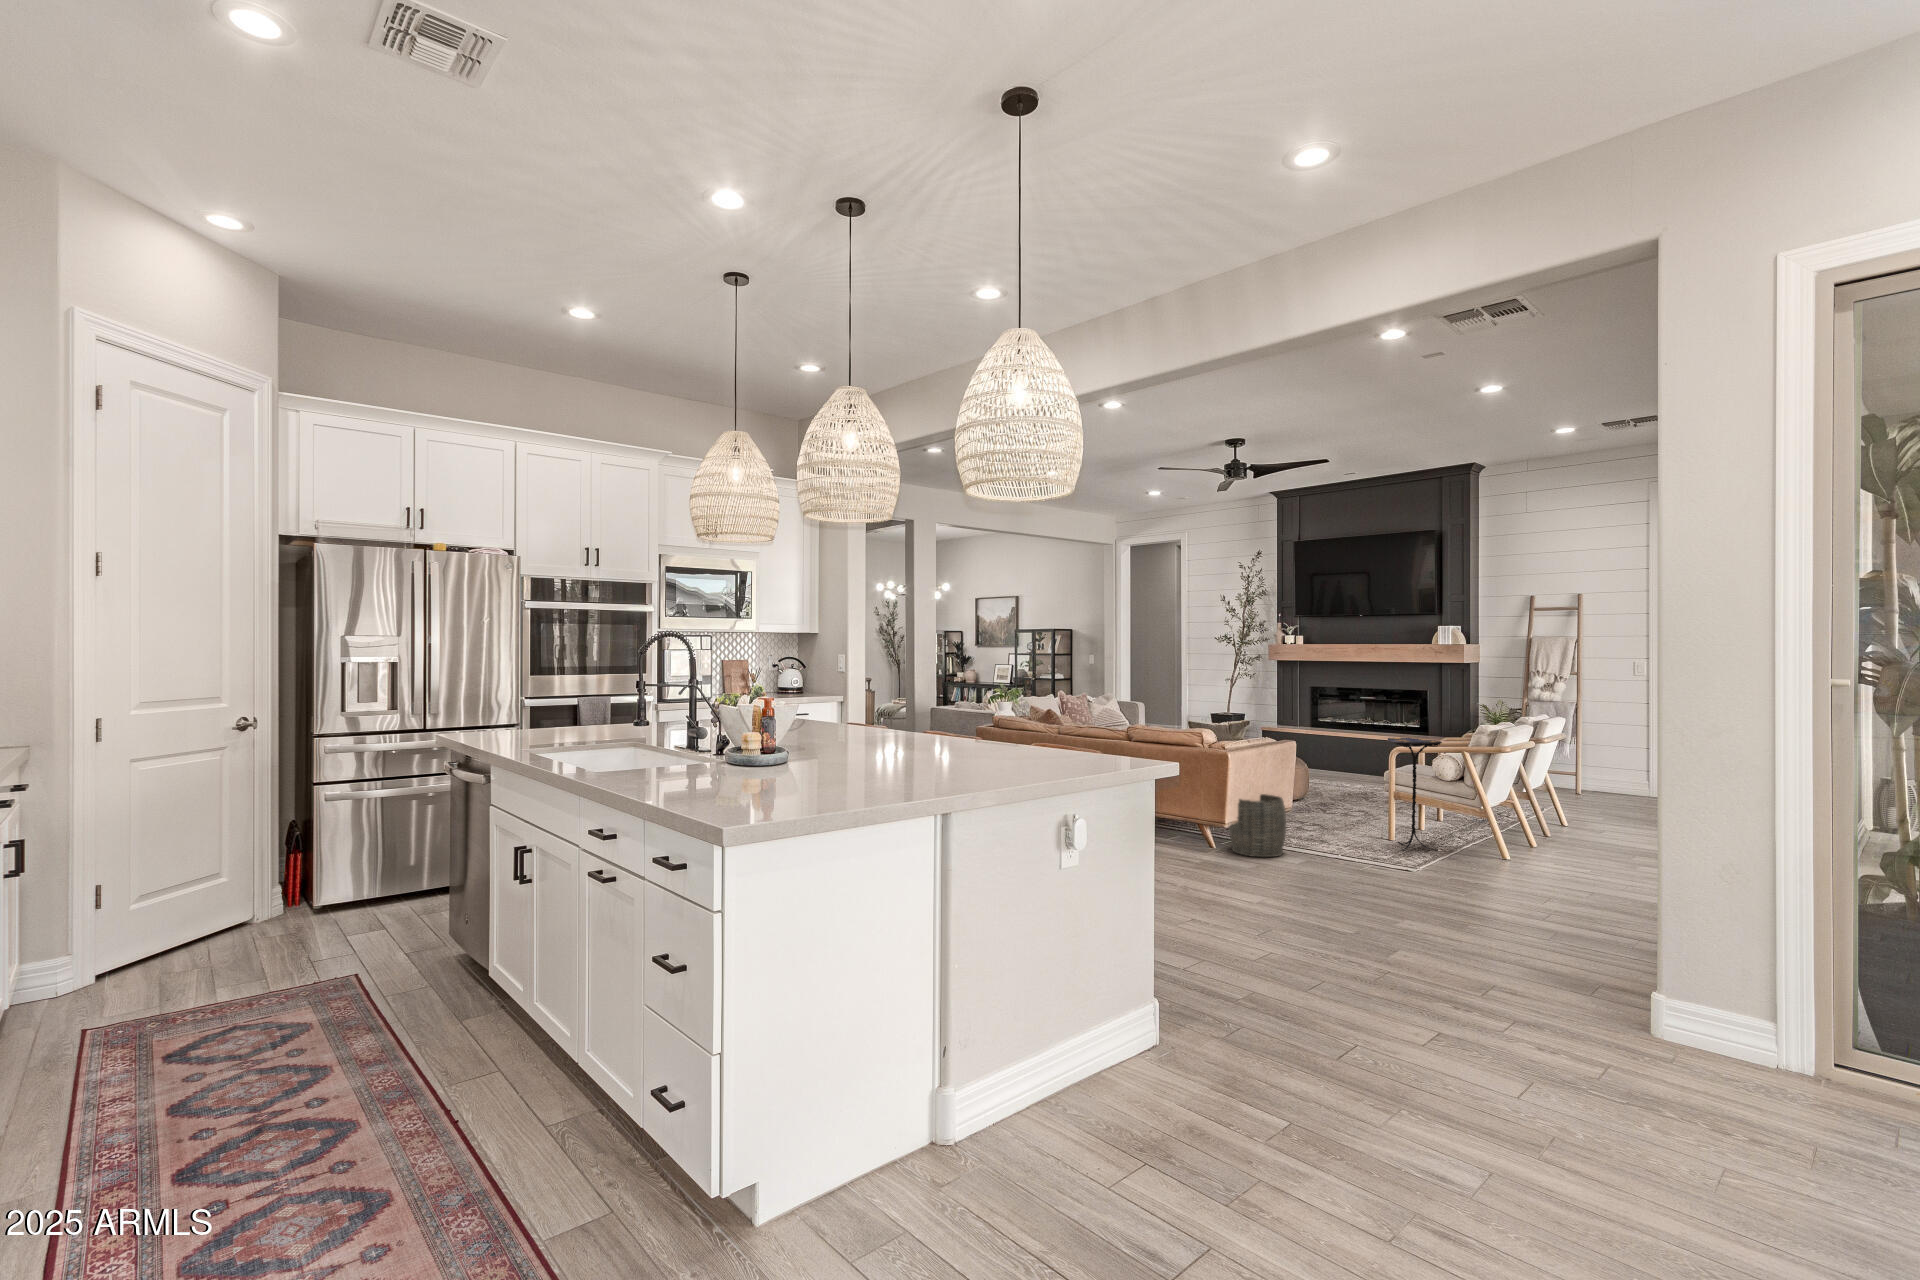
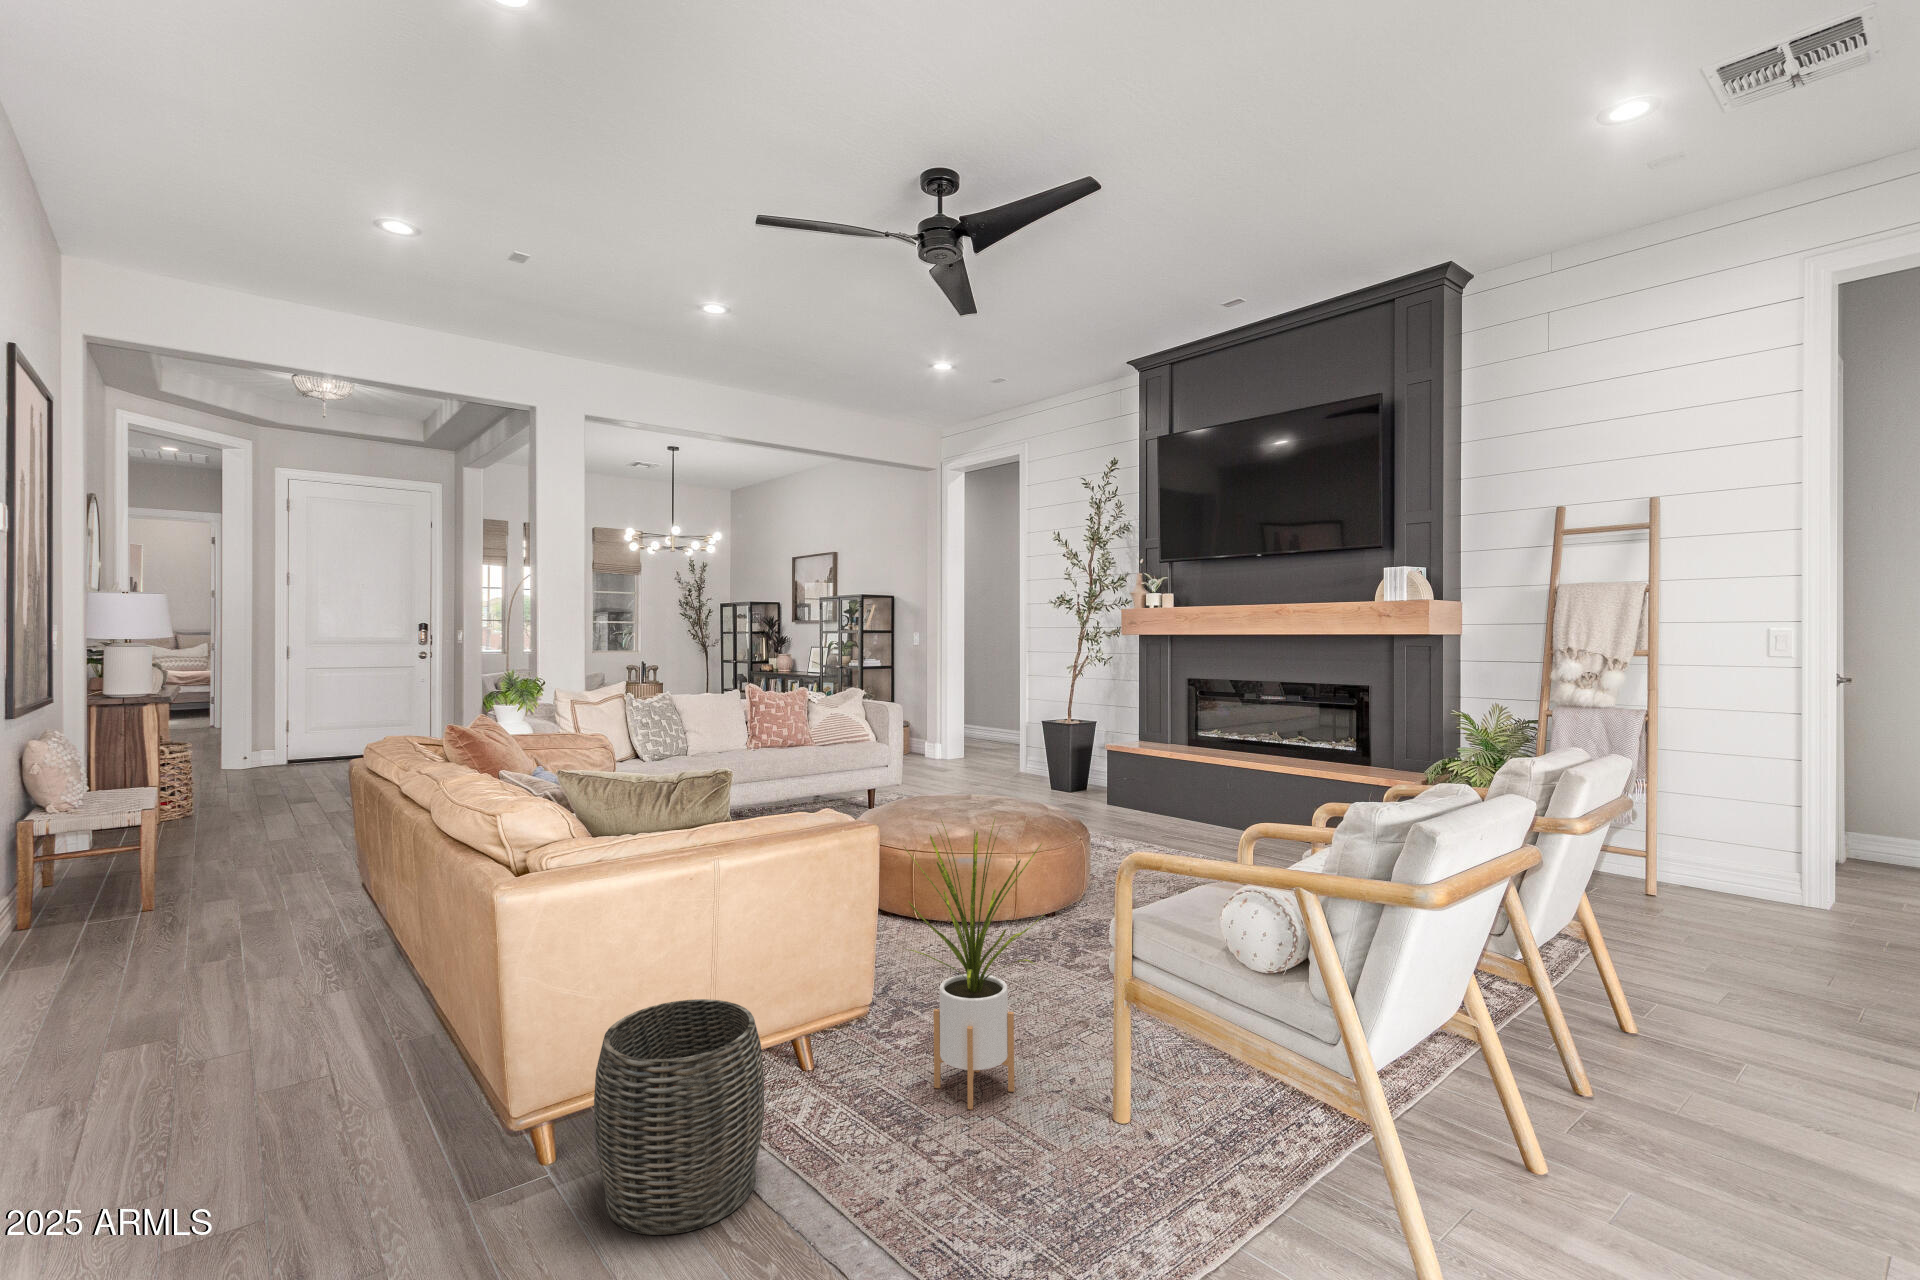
house plant: none [1297,734,1357,841] -> present [904,819,1044,1109]
side table: present [1388,738,1442,850] -> none [1096,835,1243,1184]

